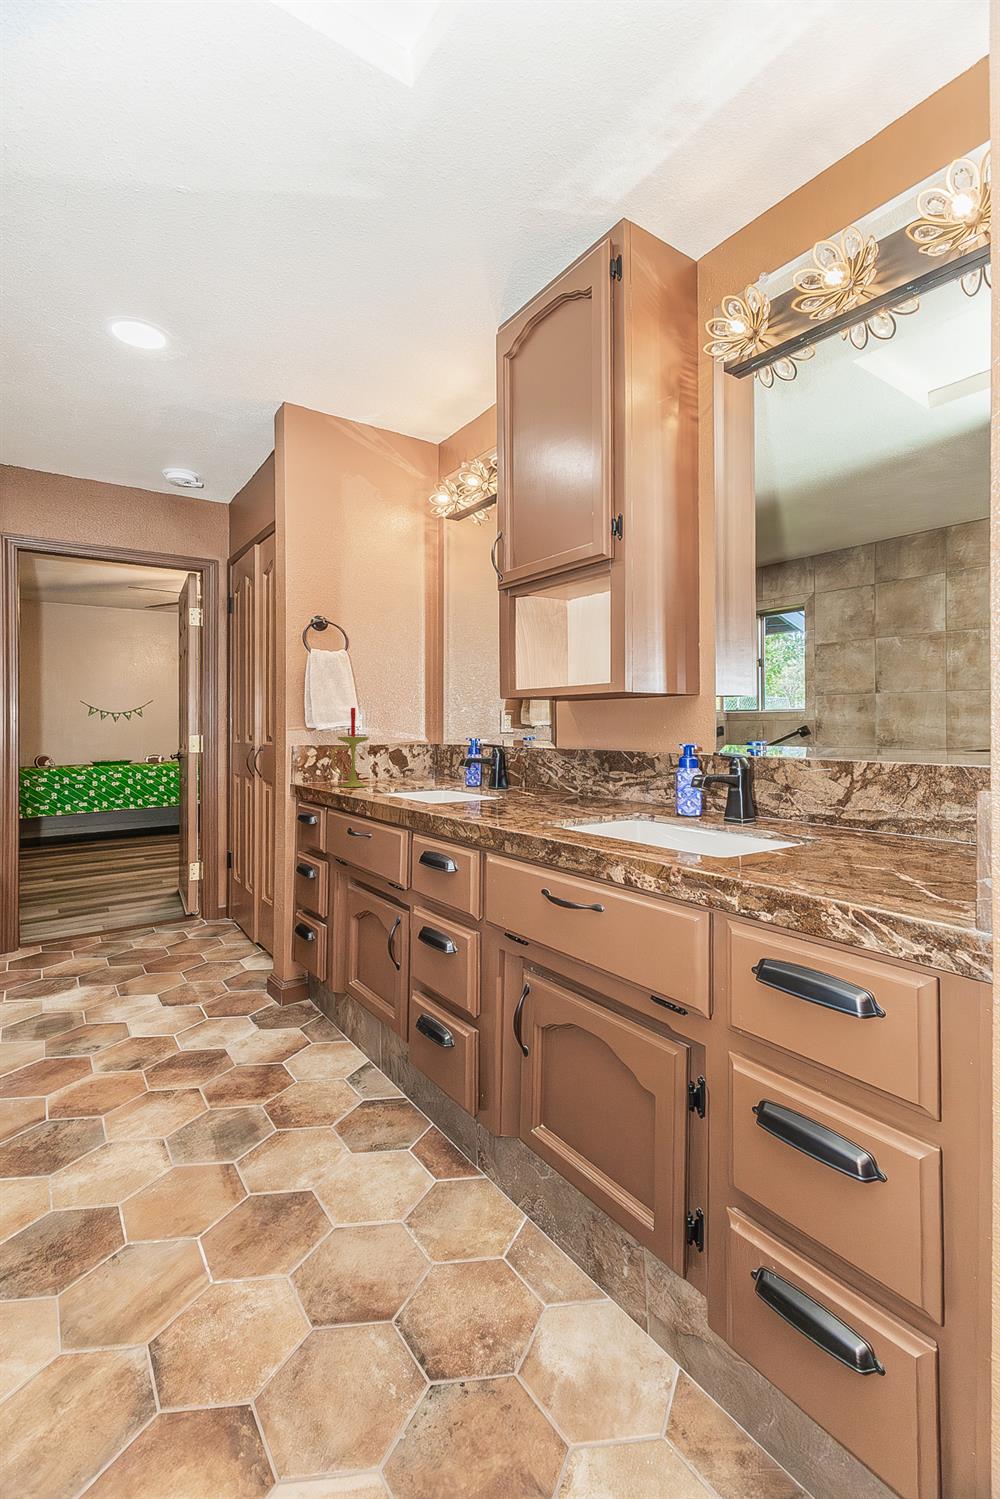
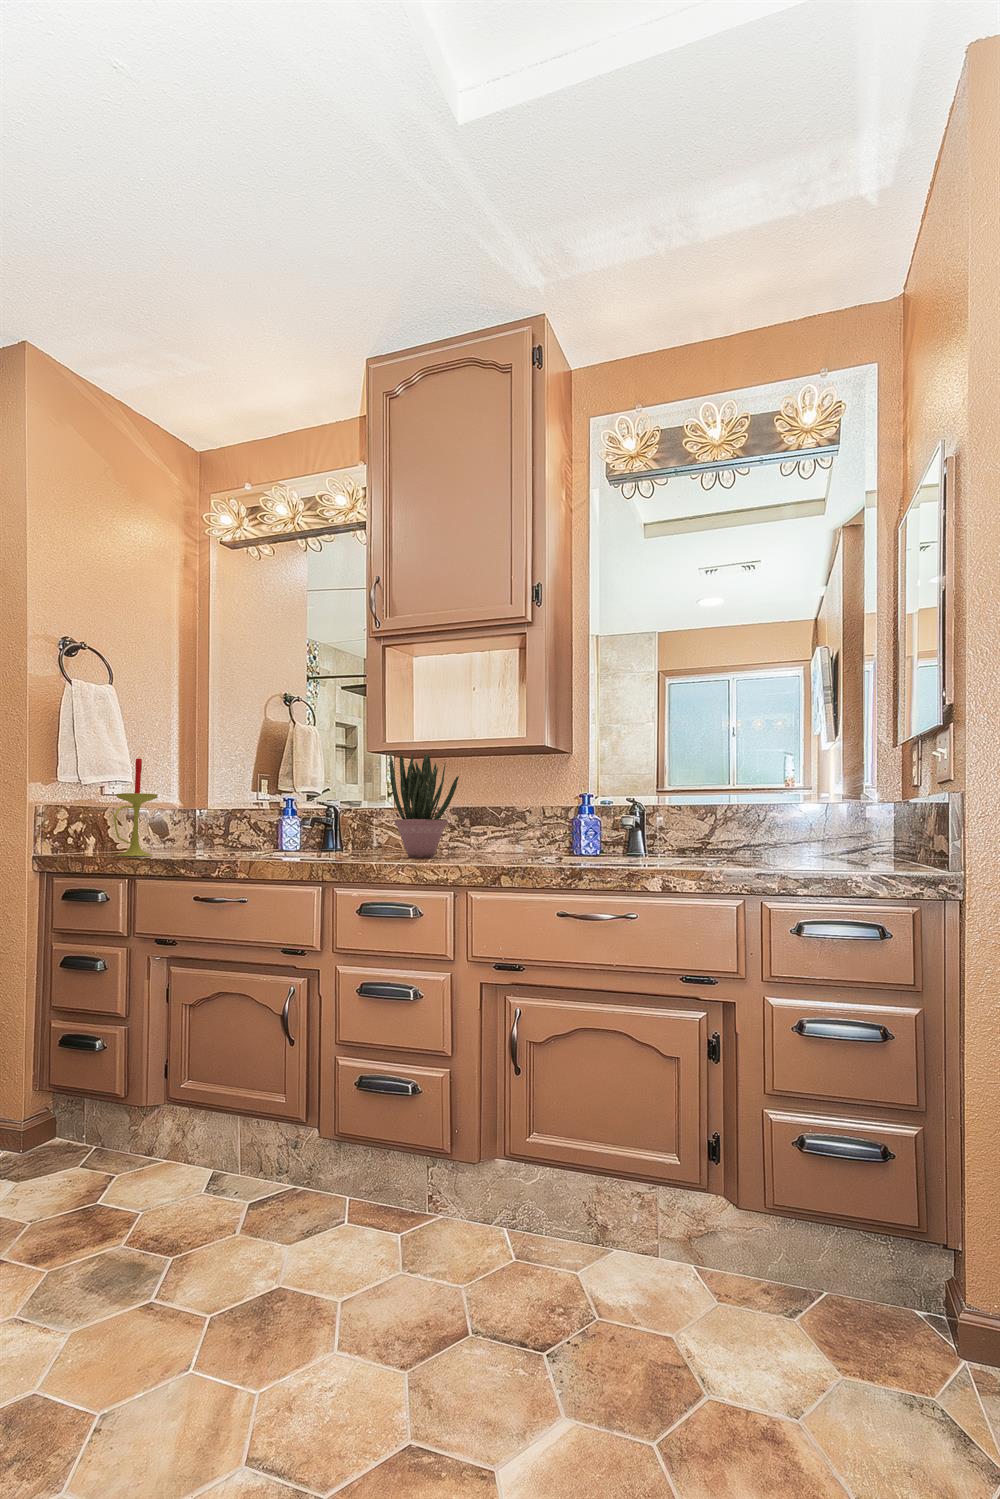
potted plant: none [516,692,592,802] -> present [390,753,459,858]

